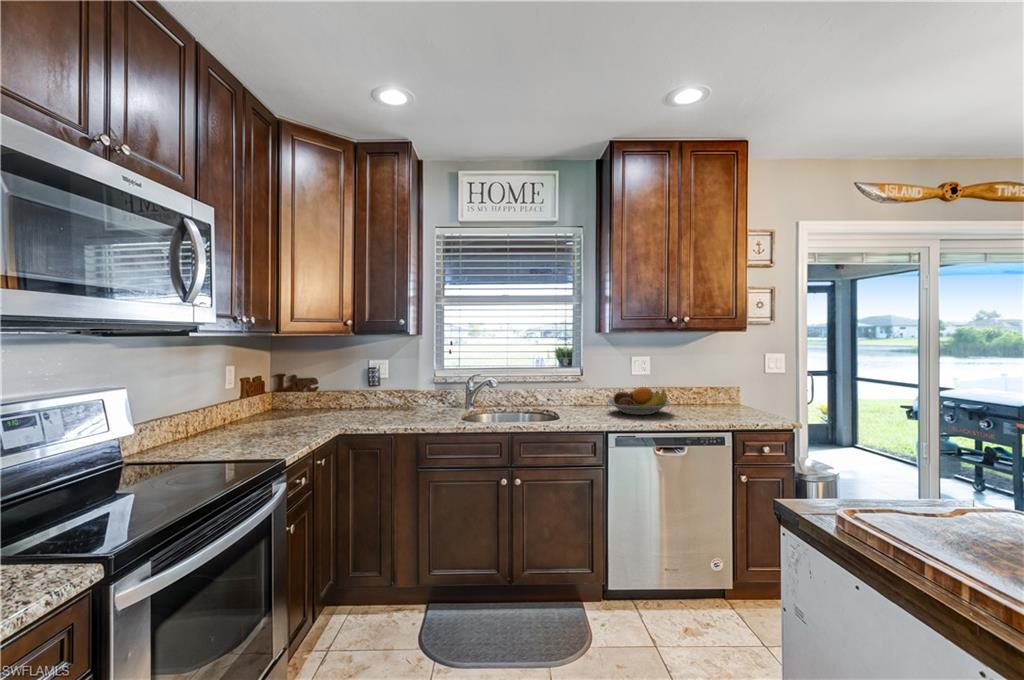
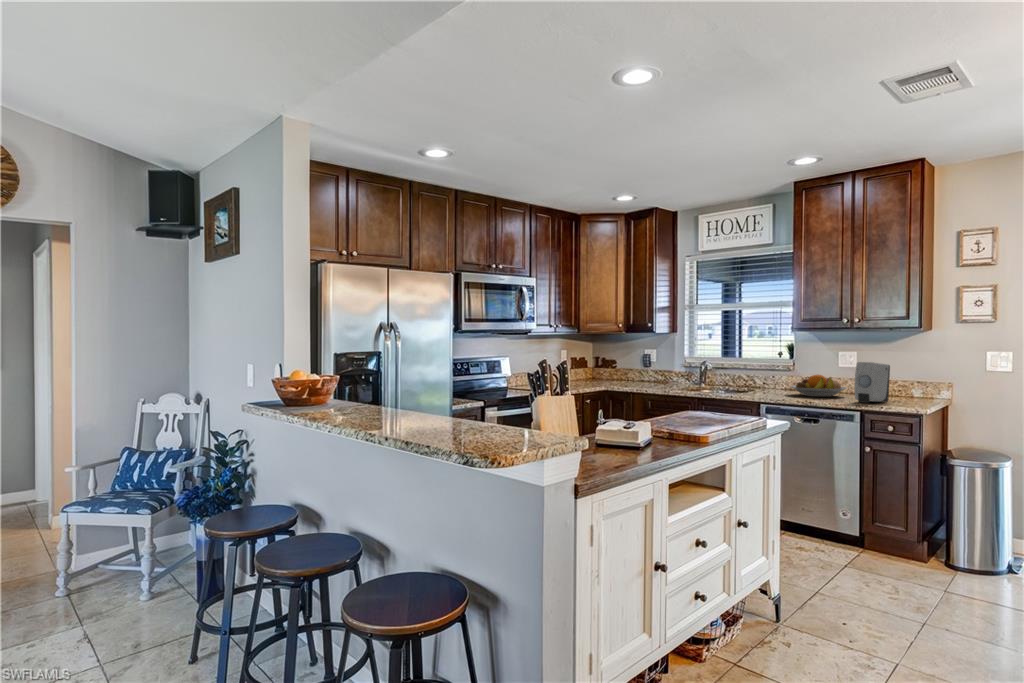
soap dispenser: none [706,372,735,420] -> present [854,362,890,403]

